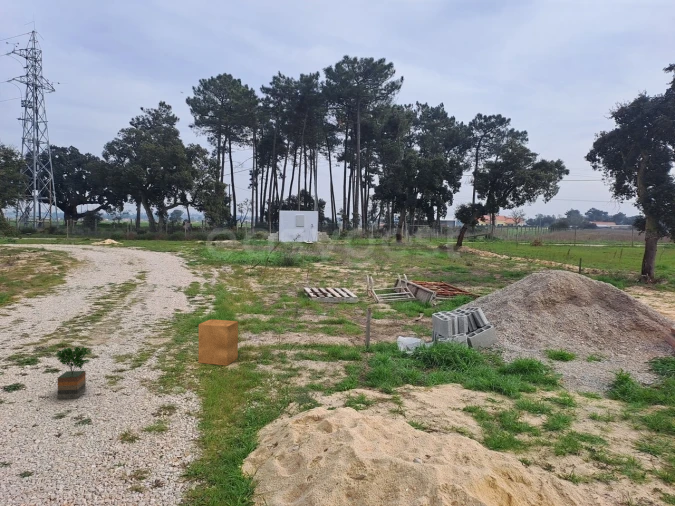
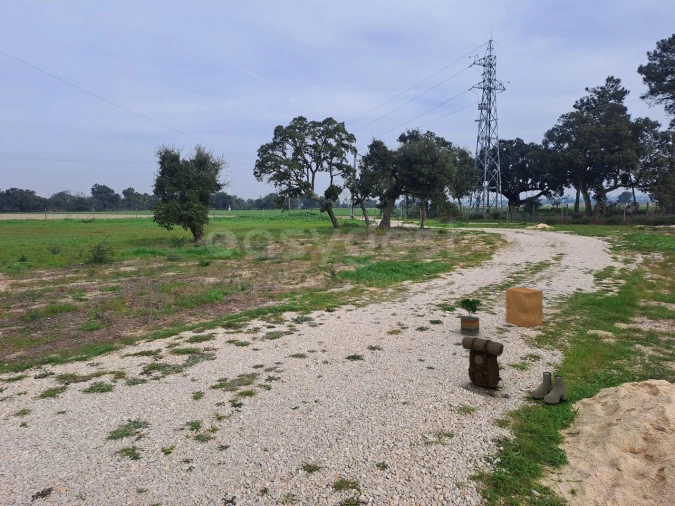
cardboard box: present [198,319,238,366] -> present [506,287,543,328]
backpack: none [88,414,154,483] -> present [461,337,504,388]
boots: none [193,430,229,472] -> present [532,372,566,404]

